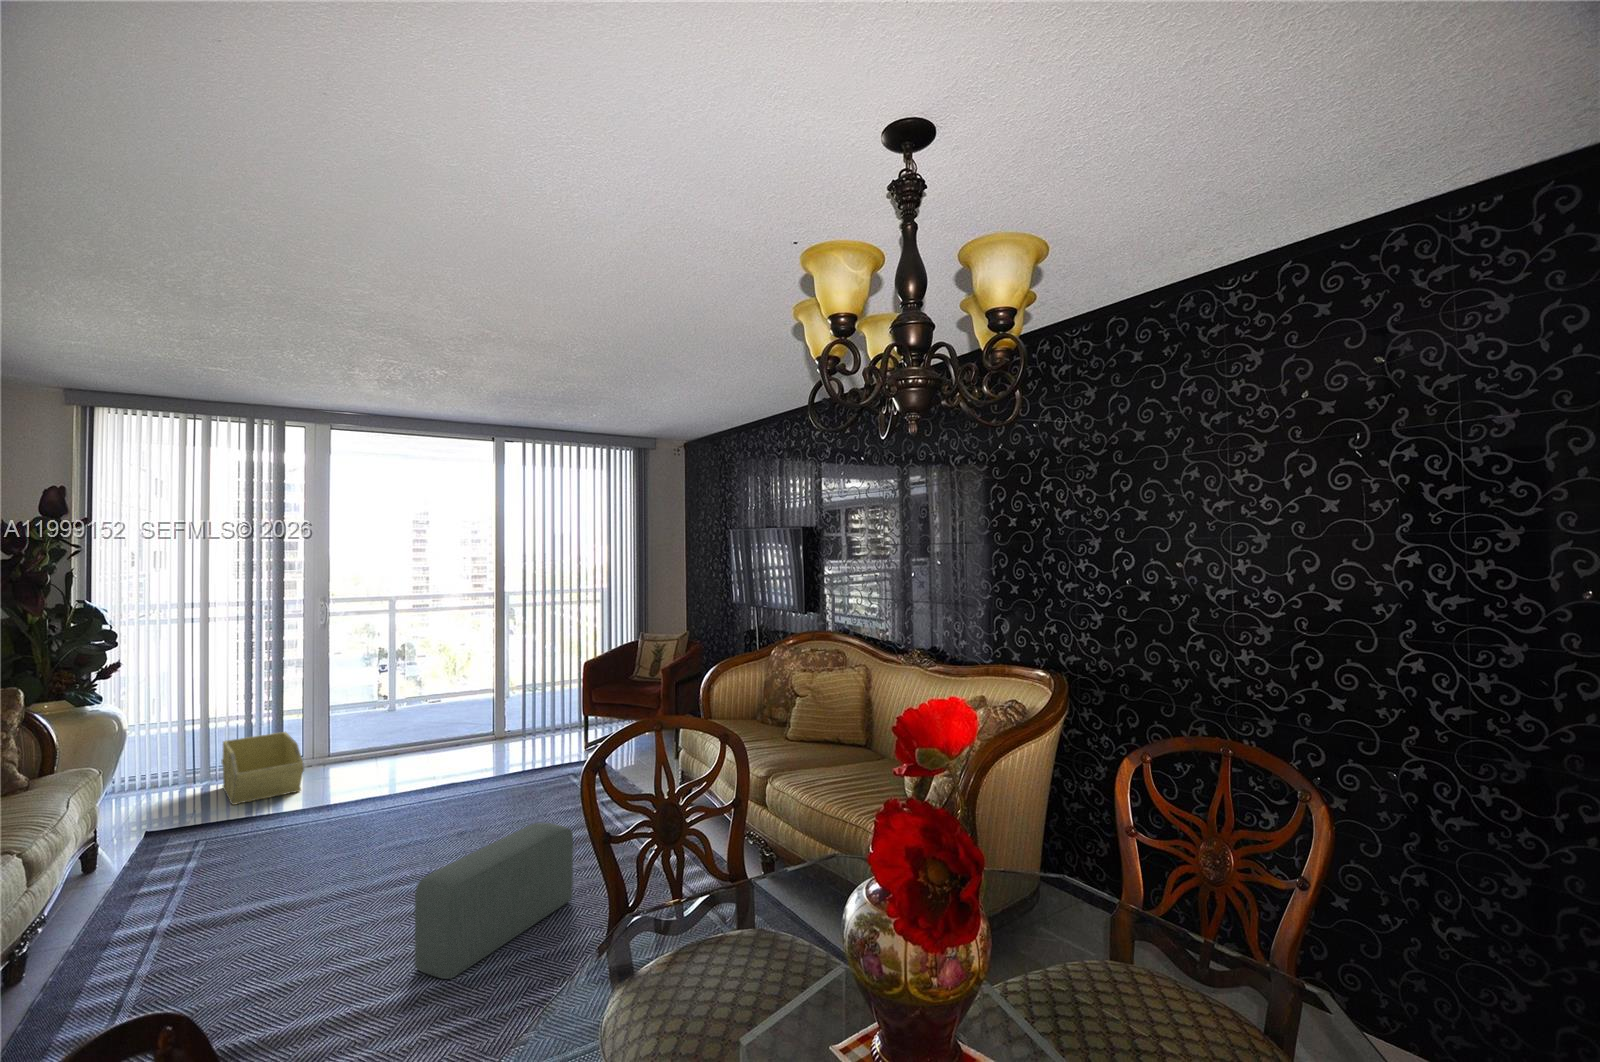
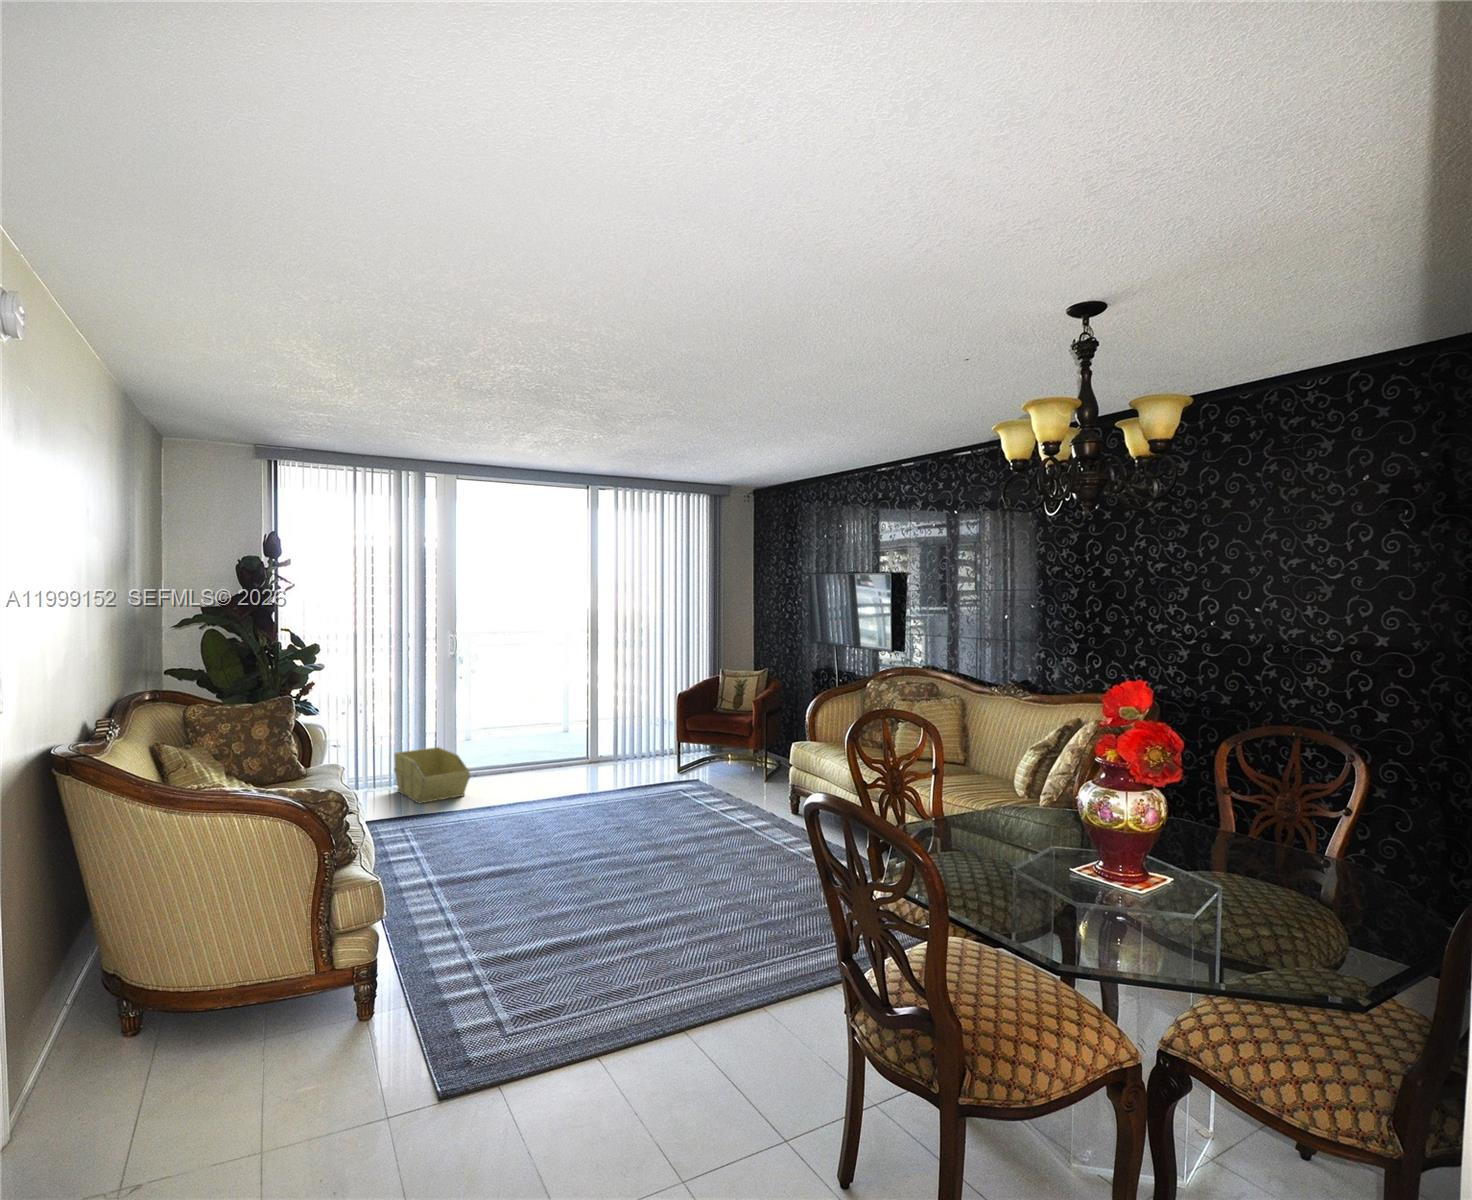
pouf: present [415,823,573,979] -> none [659,810,748,911]

